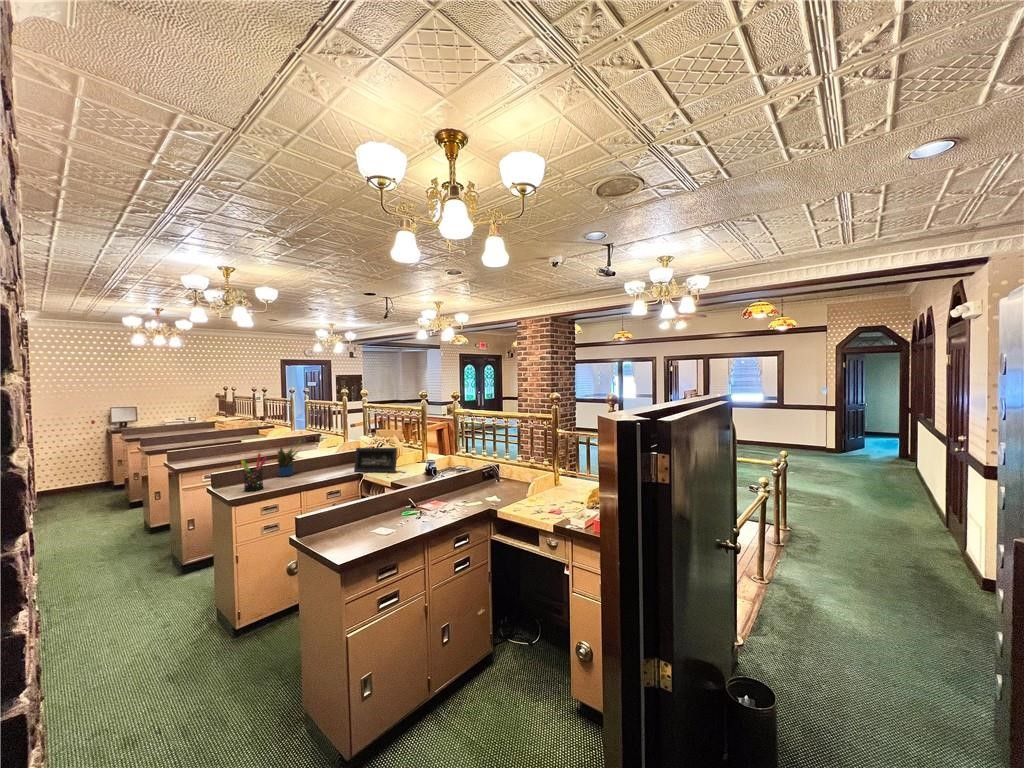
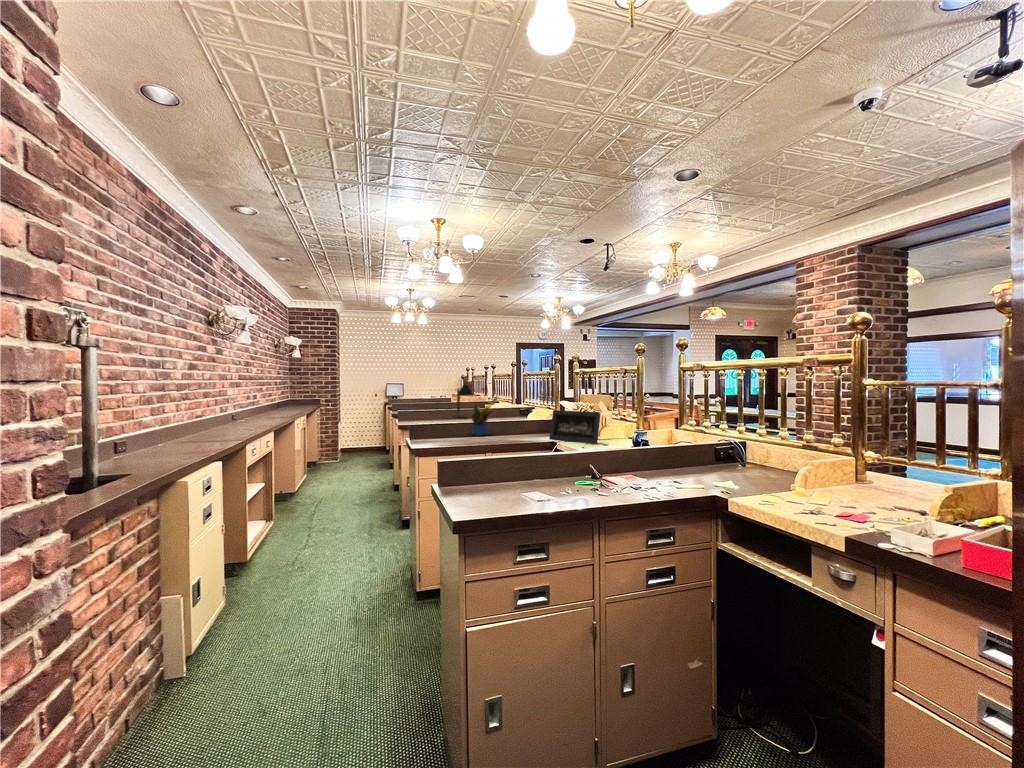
desk lamp: none [235,416,262,454] -> present [453,380,474,417]
pen holder: present [241,453,267,491] -> none [429,403,456,443]

